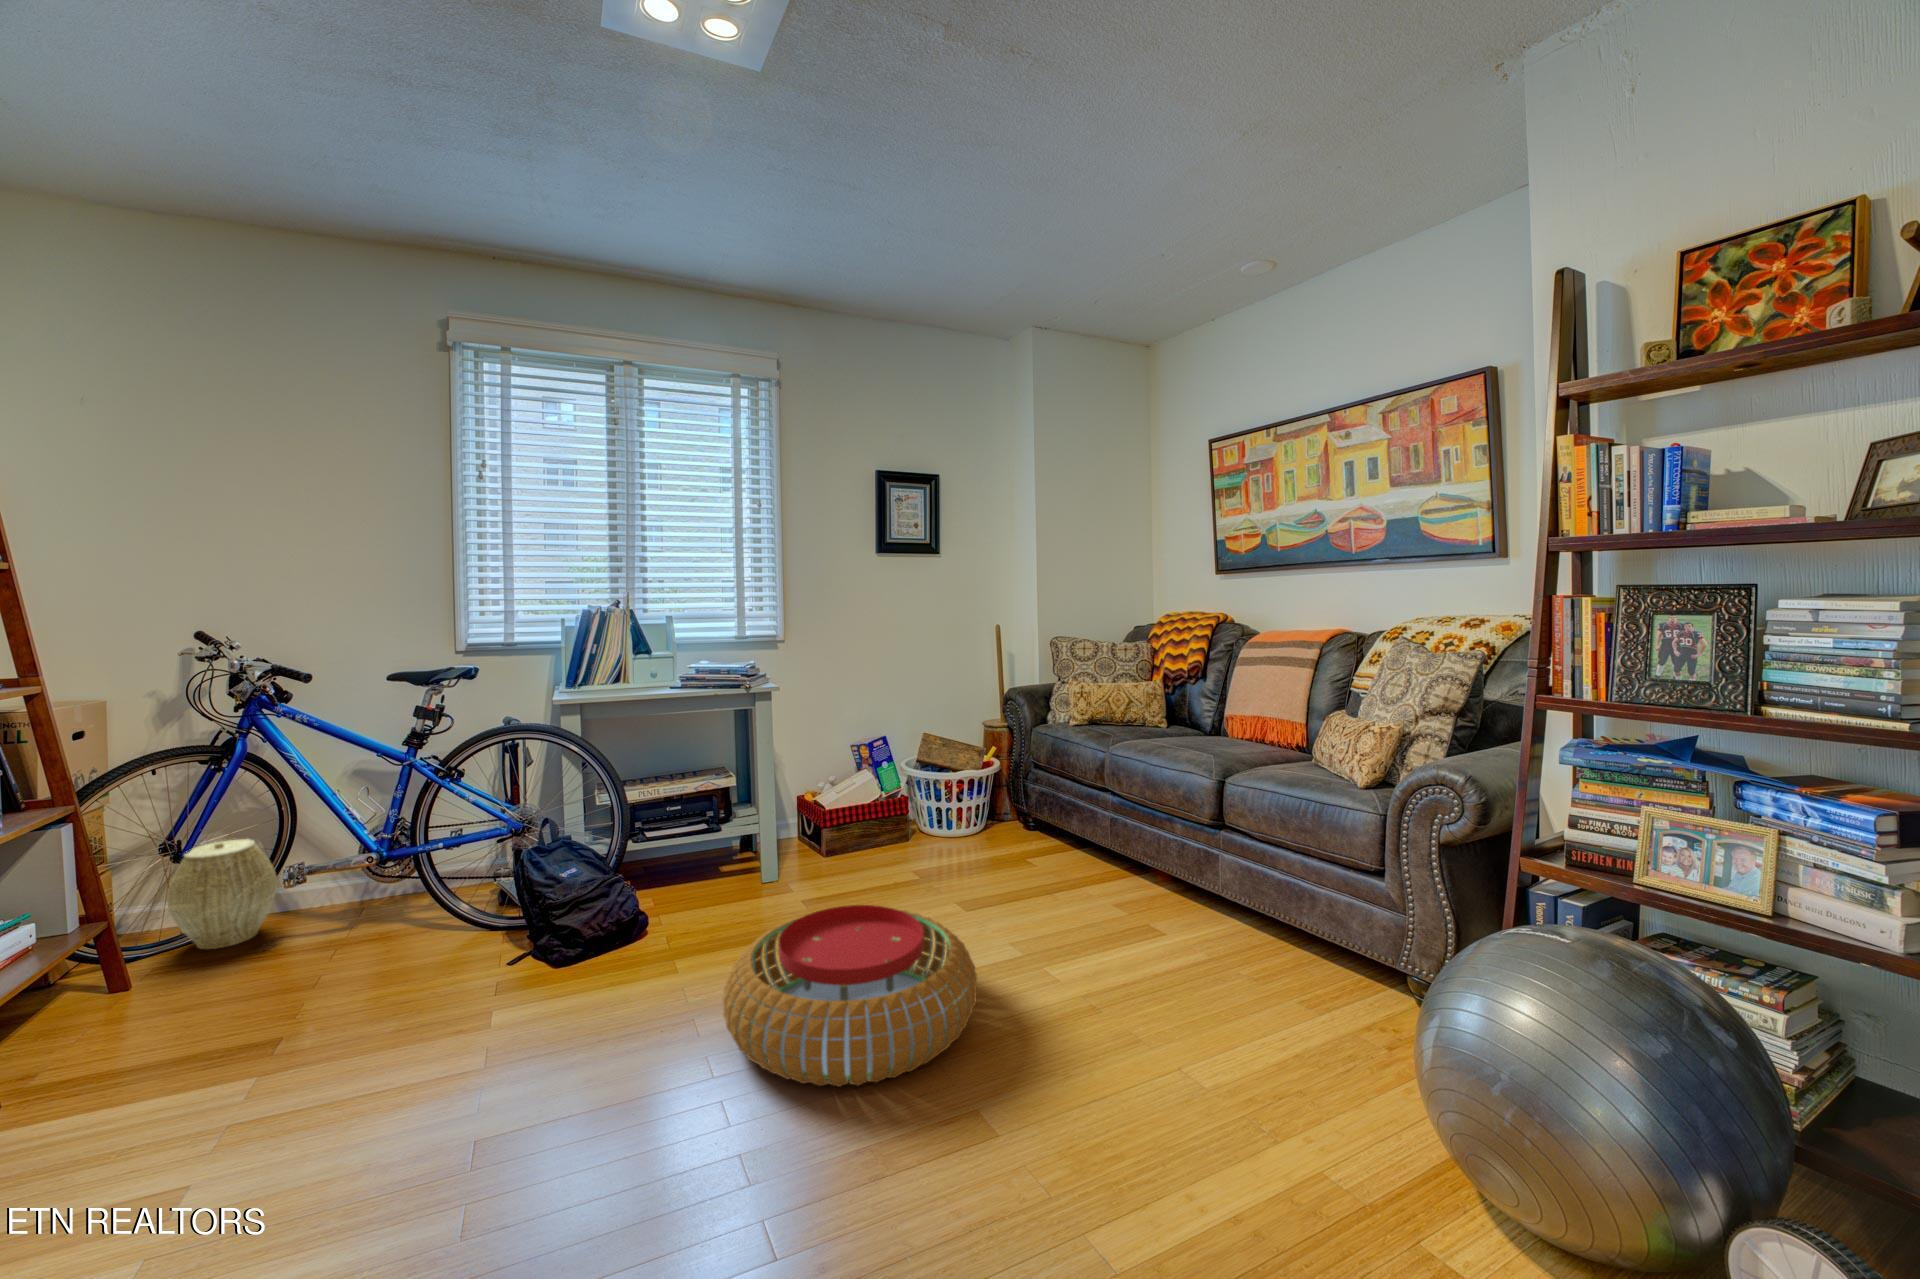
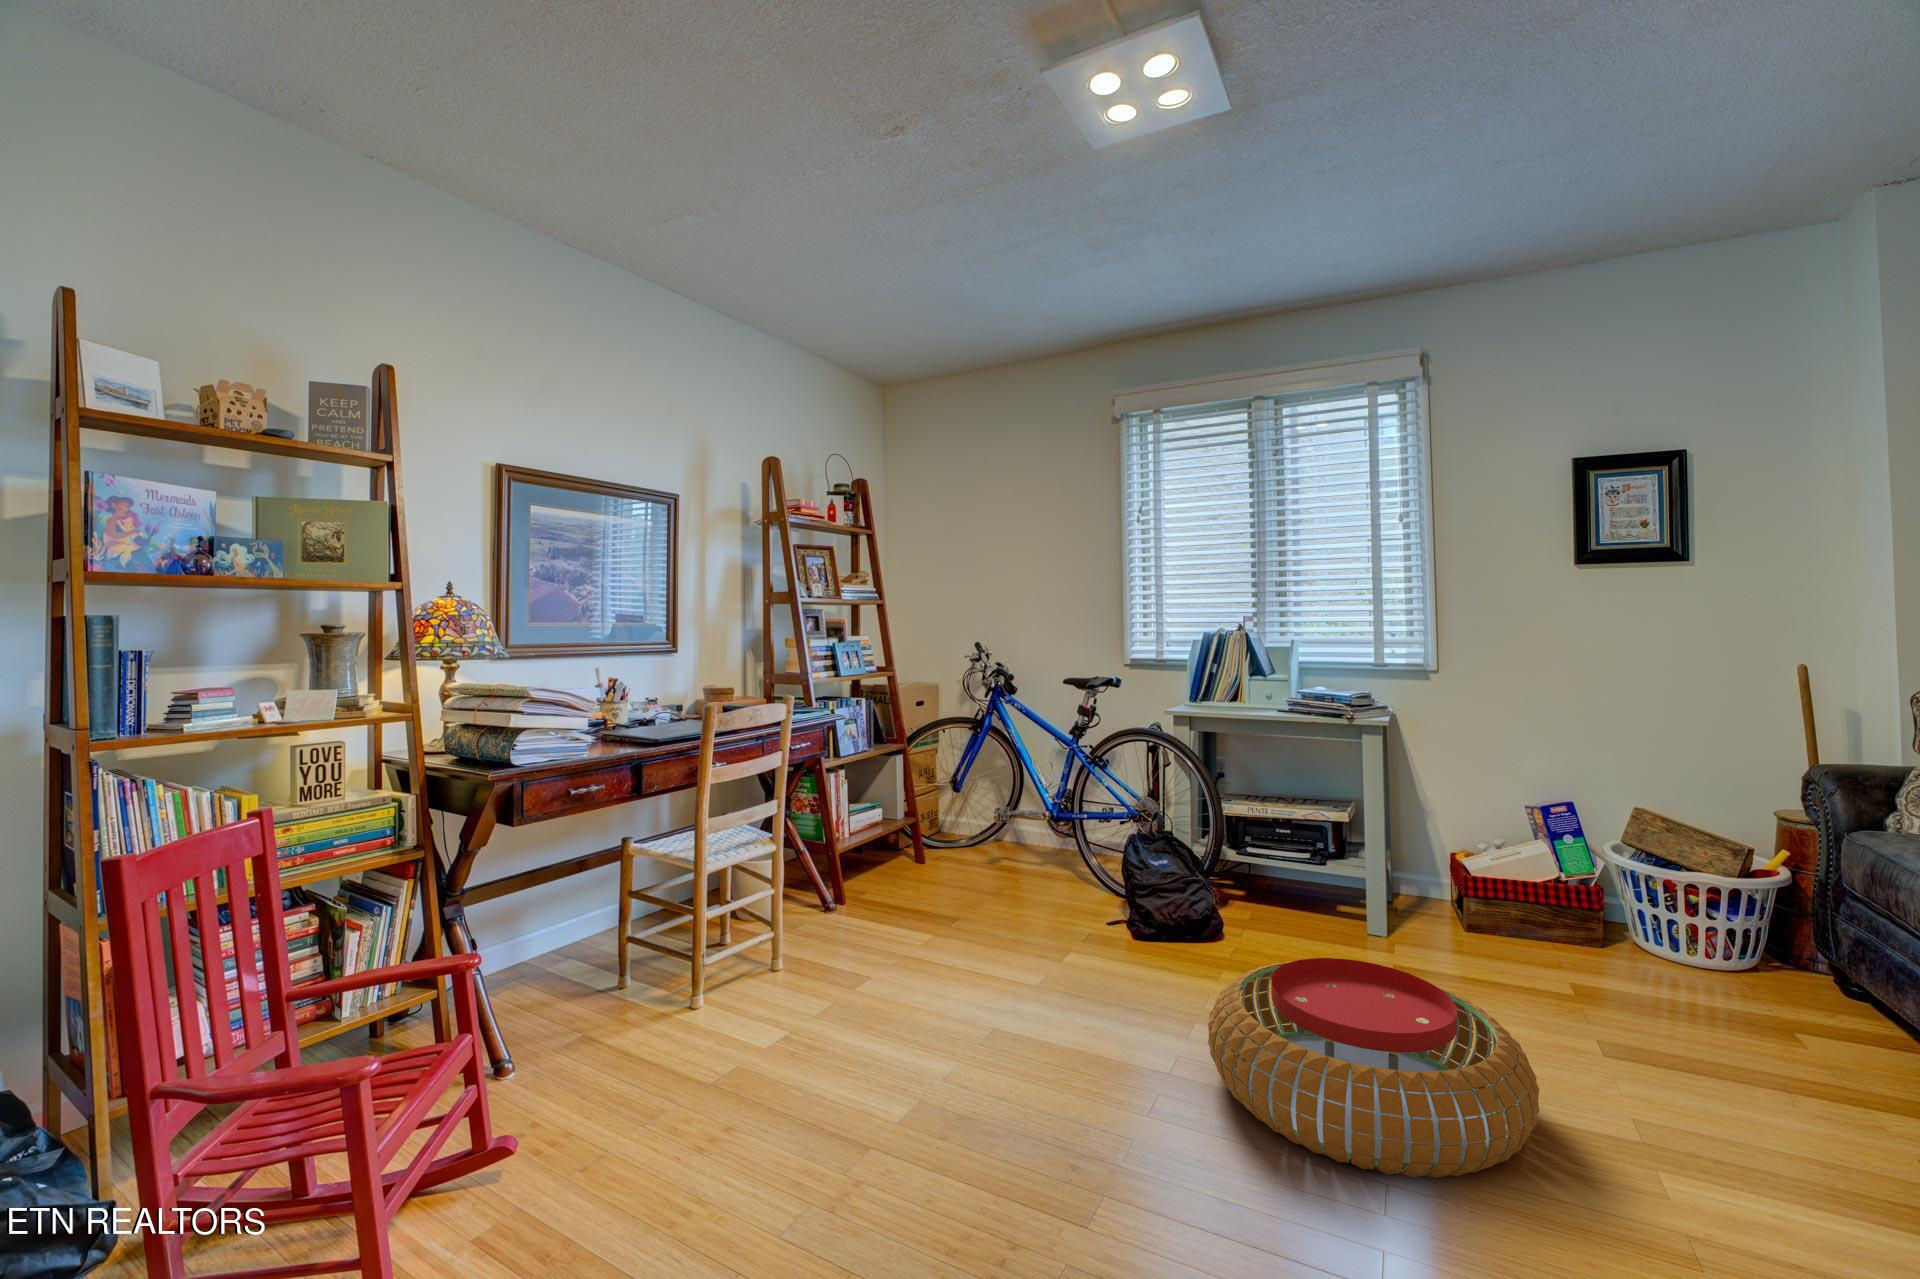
woven basket: present [167,839,277,949] -> none [943,786,998,859]

